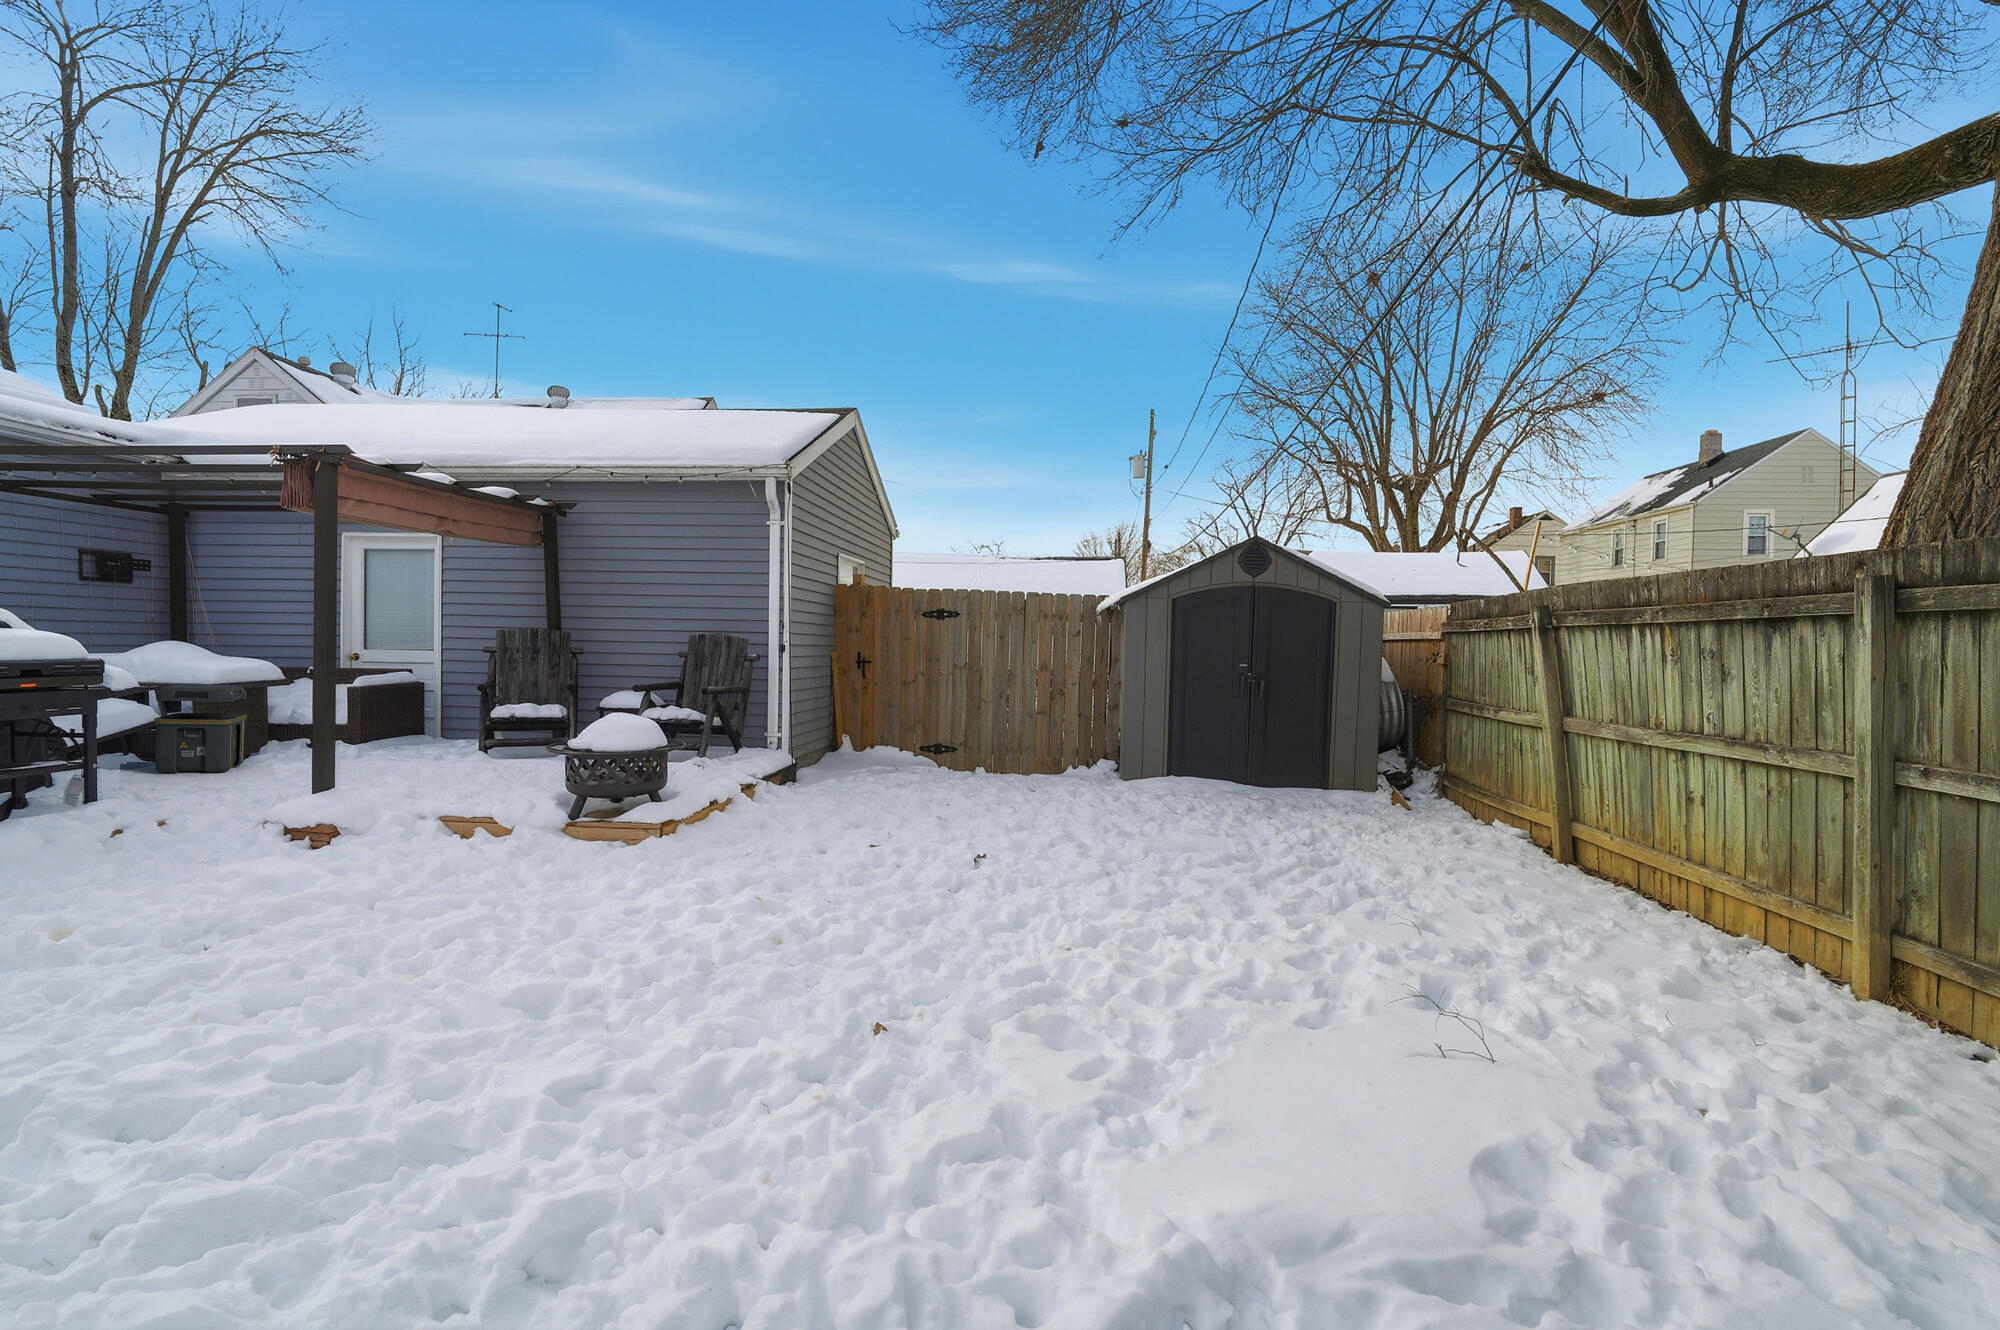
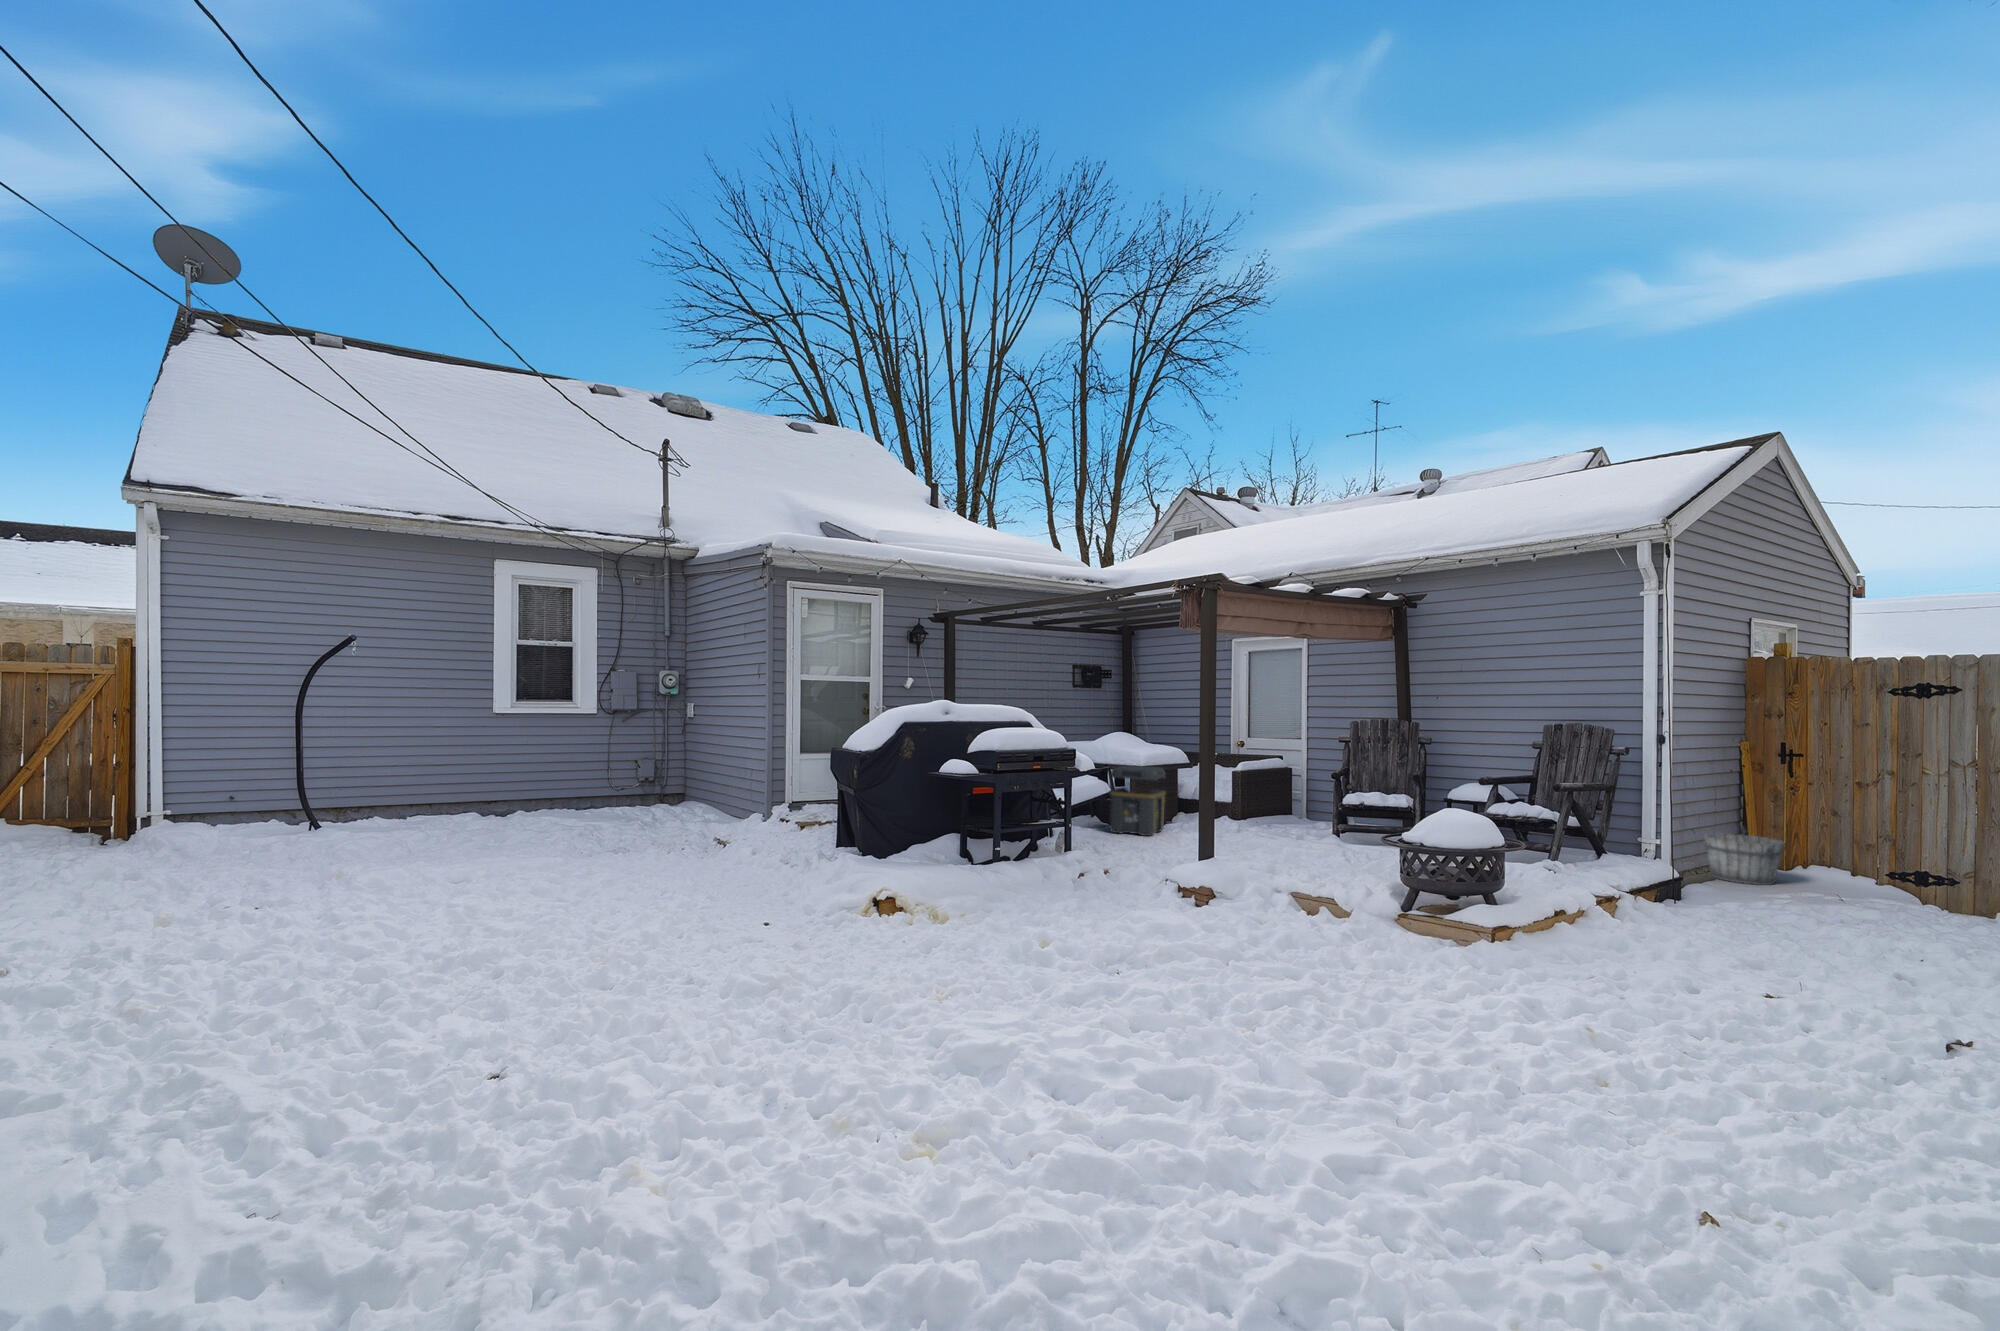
wooden bucket: none [806,713,859,762] -> present [1704,827,1784,885]

